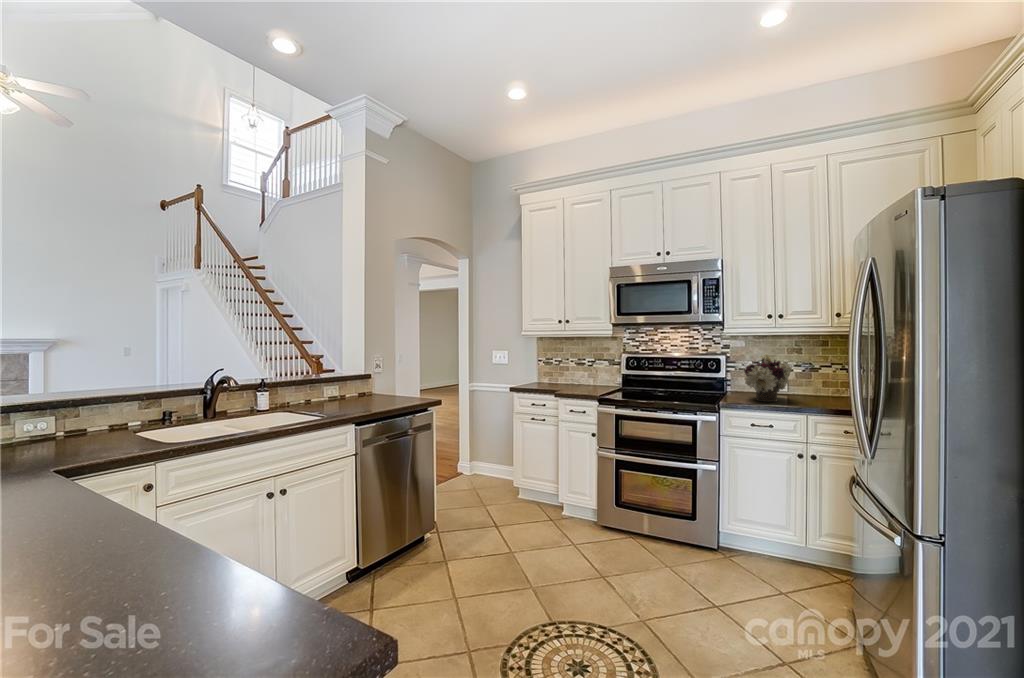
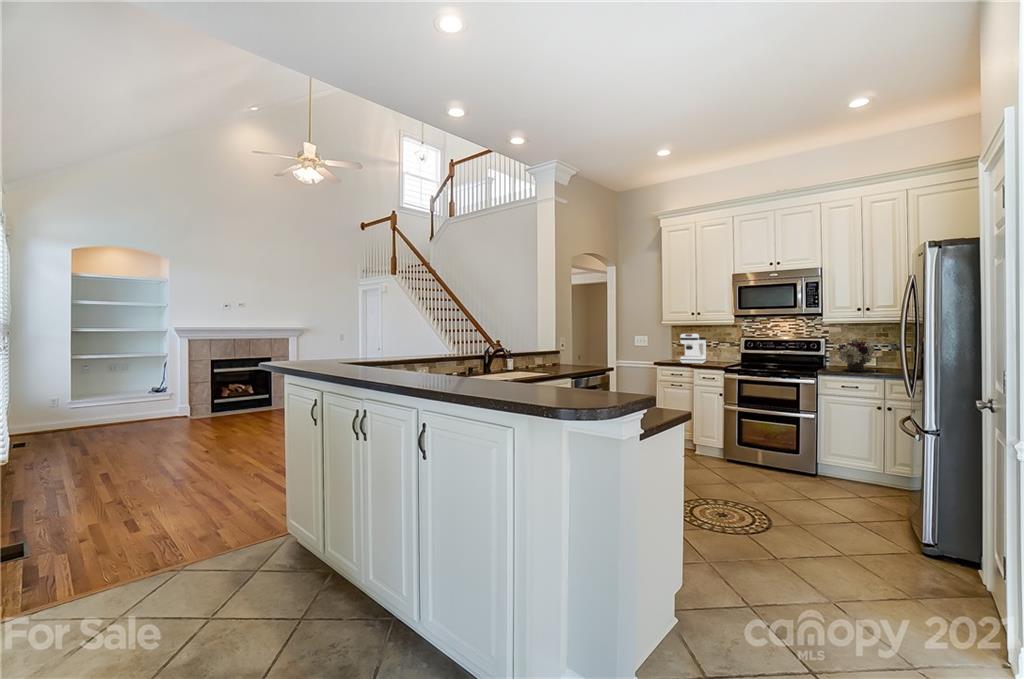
coffee maker: none [545,348,579,389] -> present [680,334,706,364]

